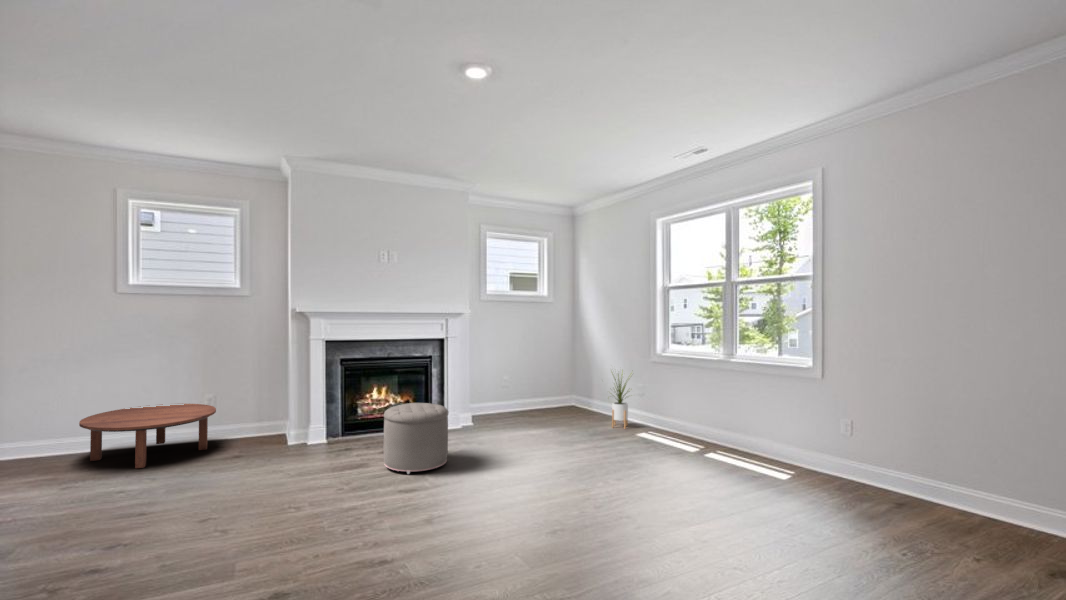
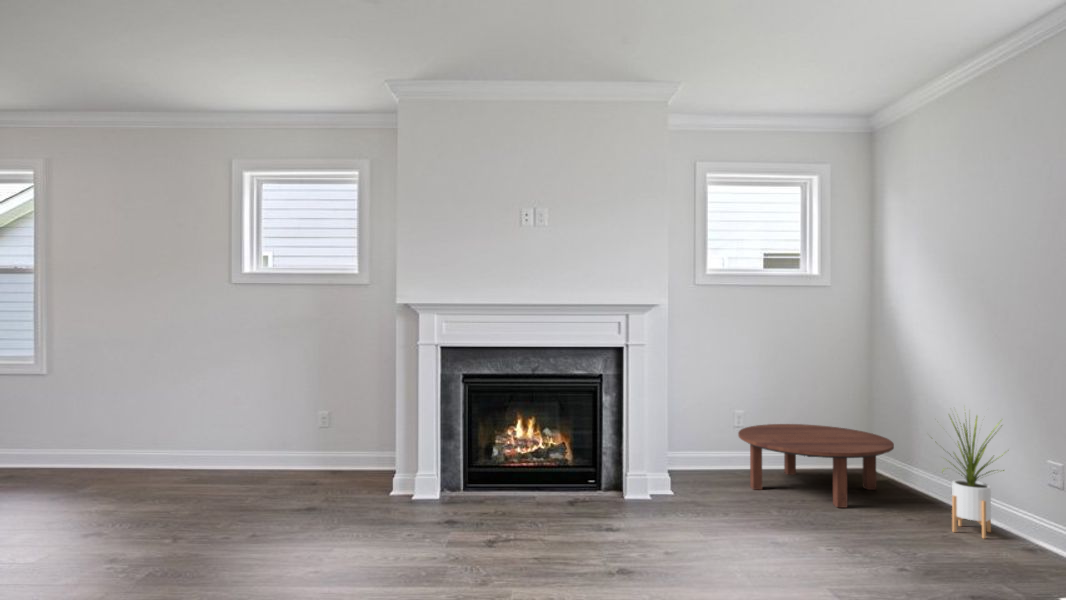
ottoman: present [384,403,448,474] -> none [487,452,596,579]
coffee table: present [79,404,216,468] -> present [738,424,894,508]

